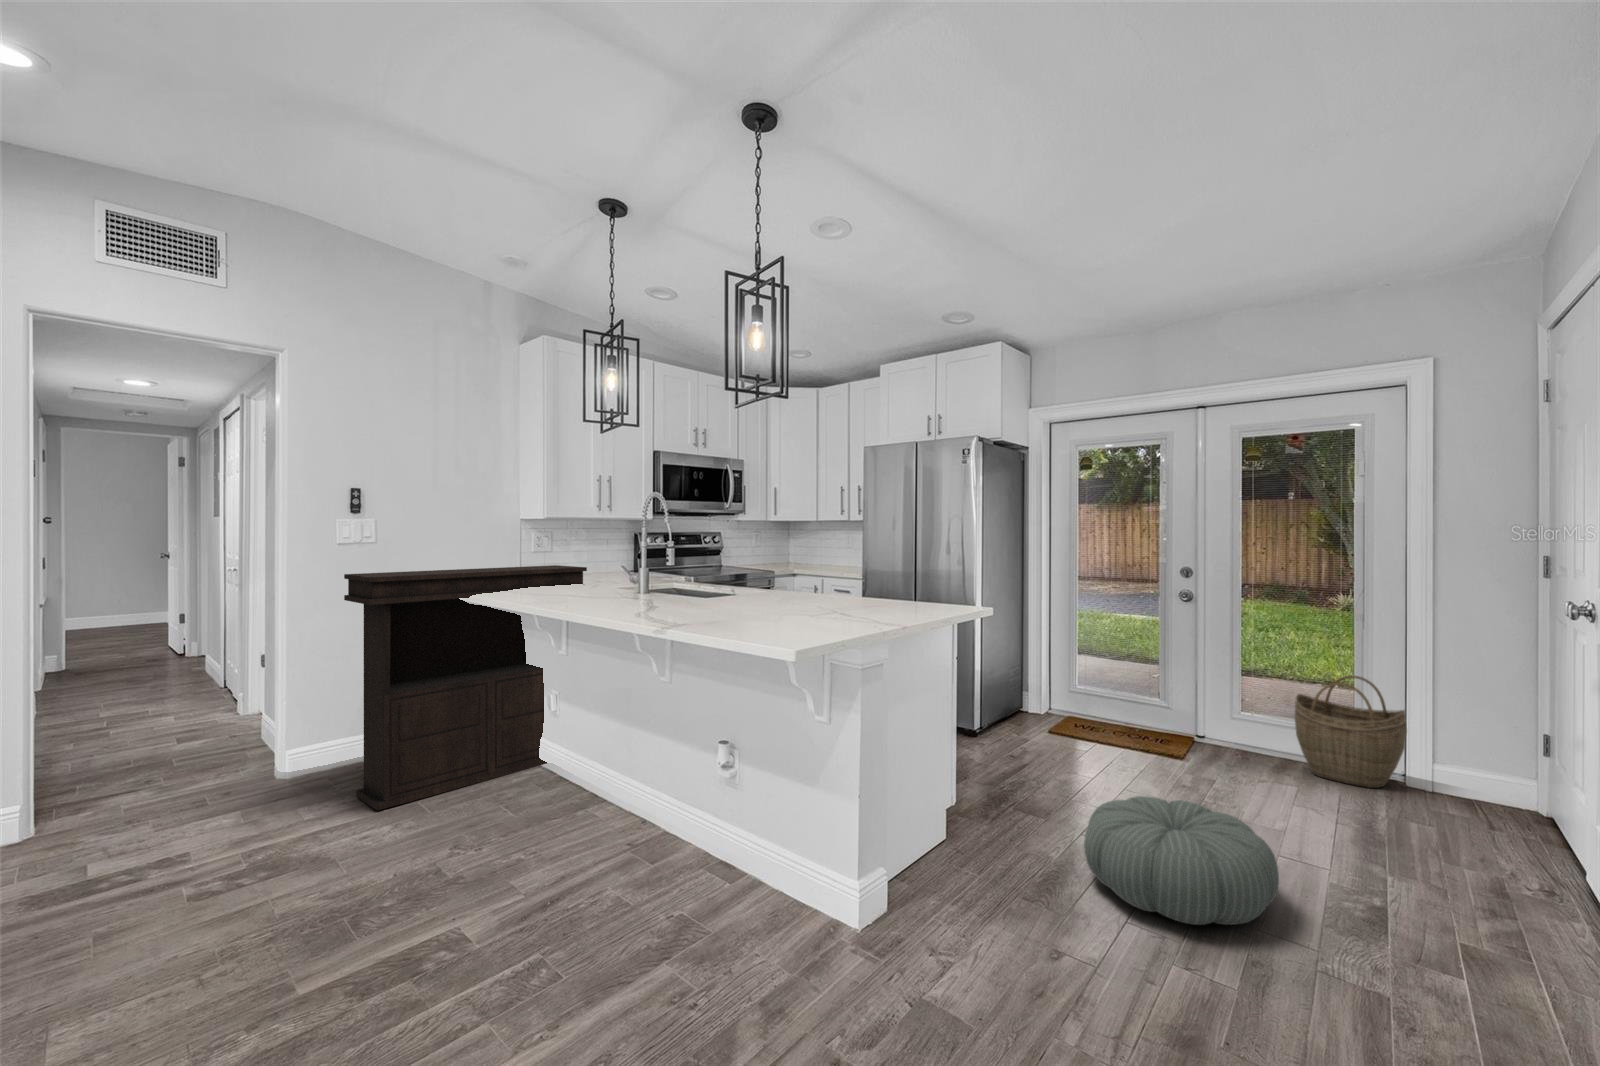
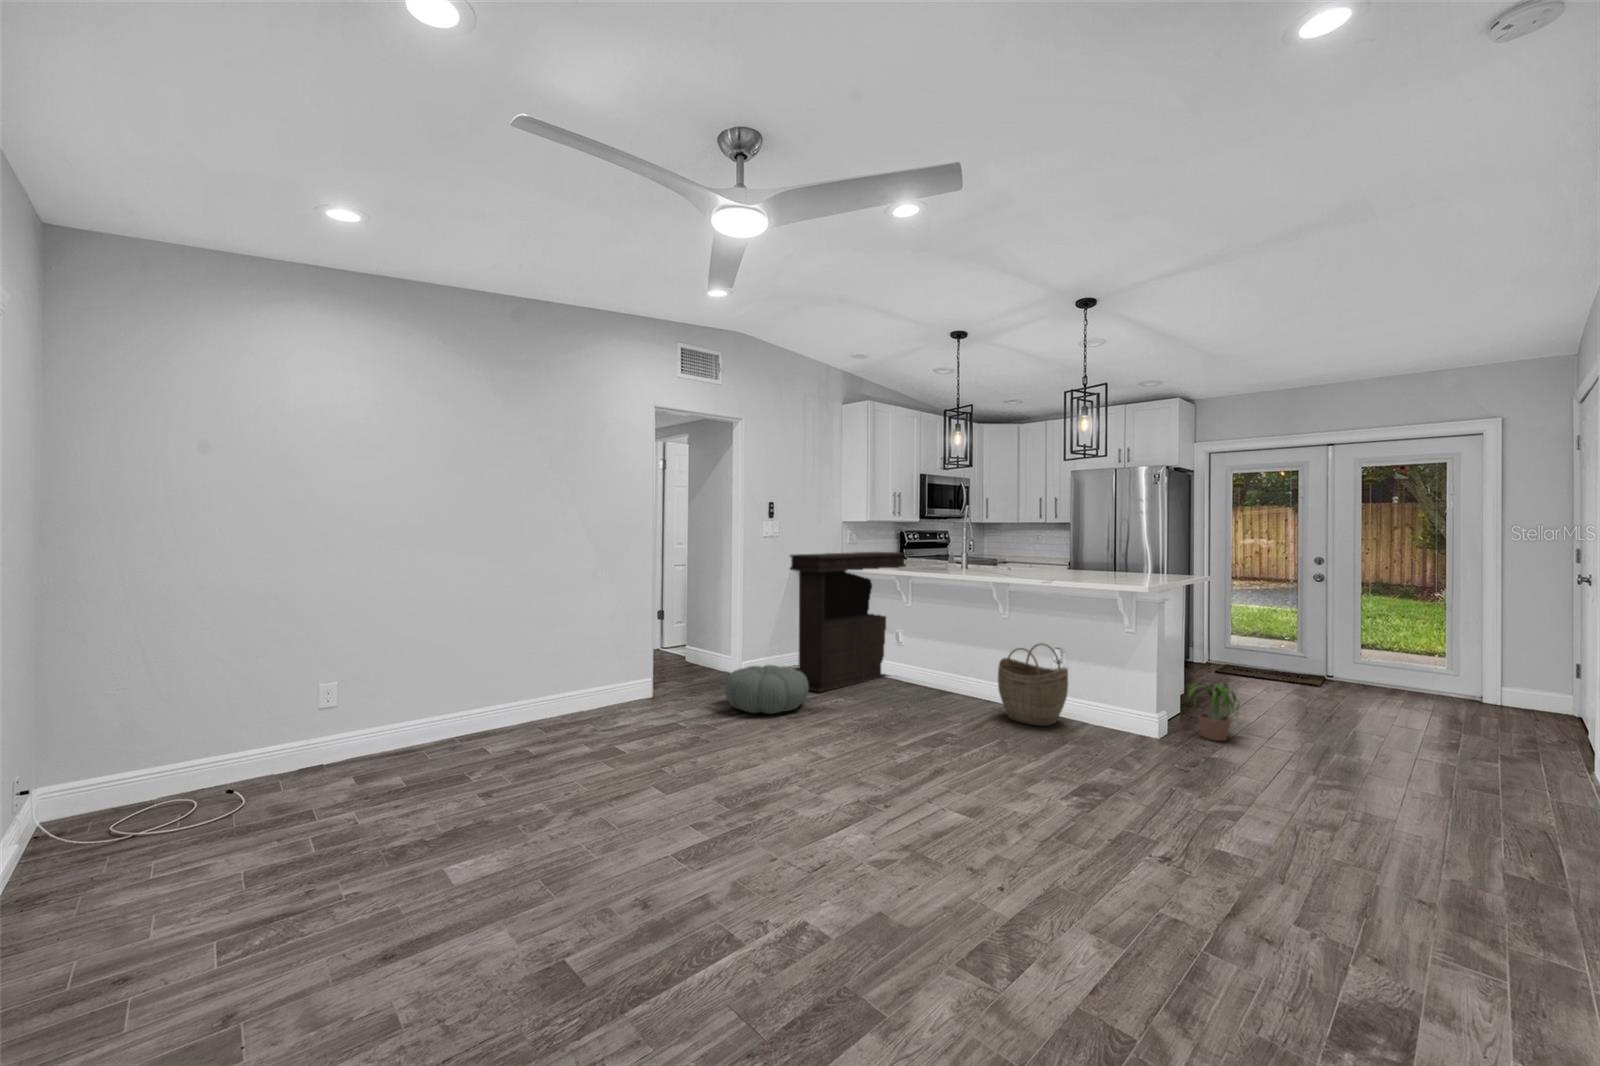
woven basket: present [1295,676,1407,788] -> present [998,643,1068,726]
pouf: present [1084,796,1279,925] -> present [725,665,809,714]
potted plant: none [914,806,1026,921] -> present [1187,682,1239,741]

